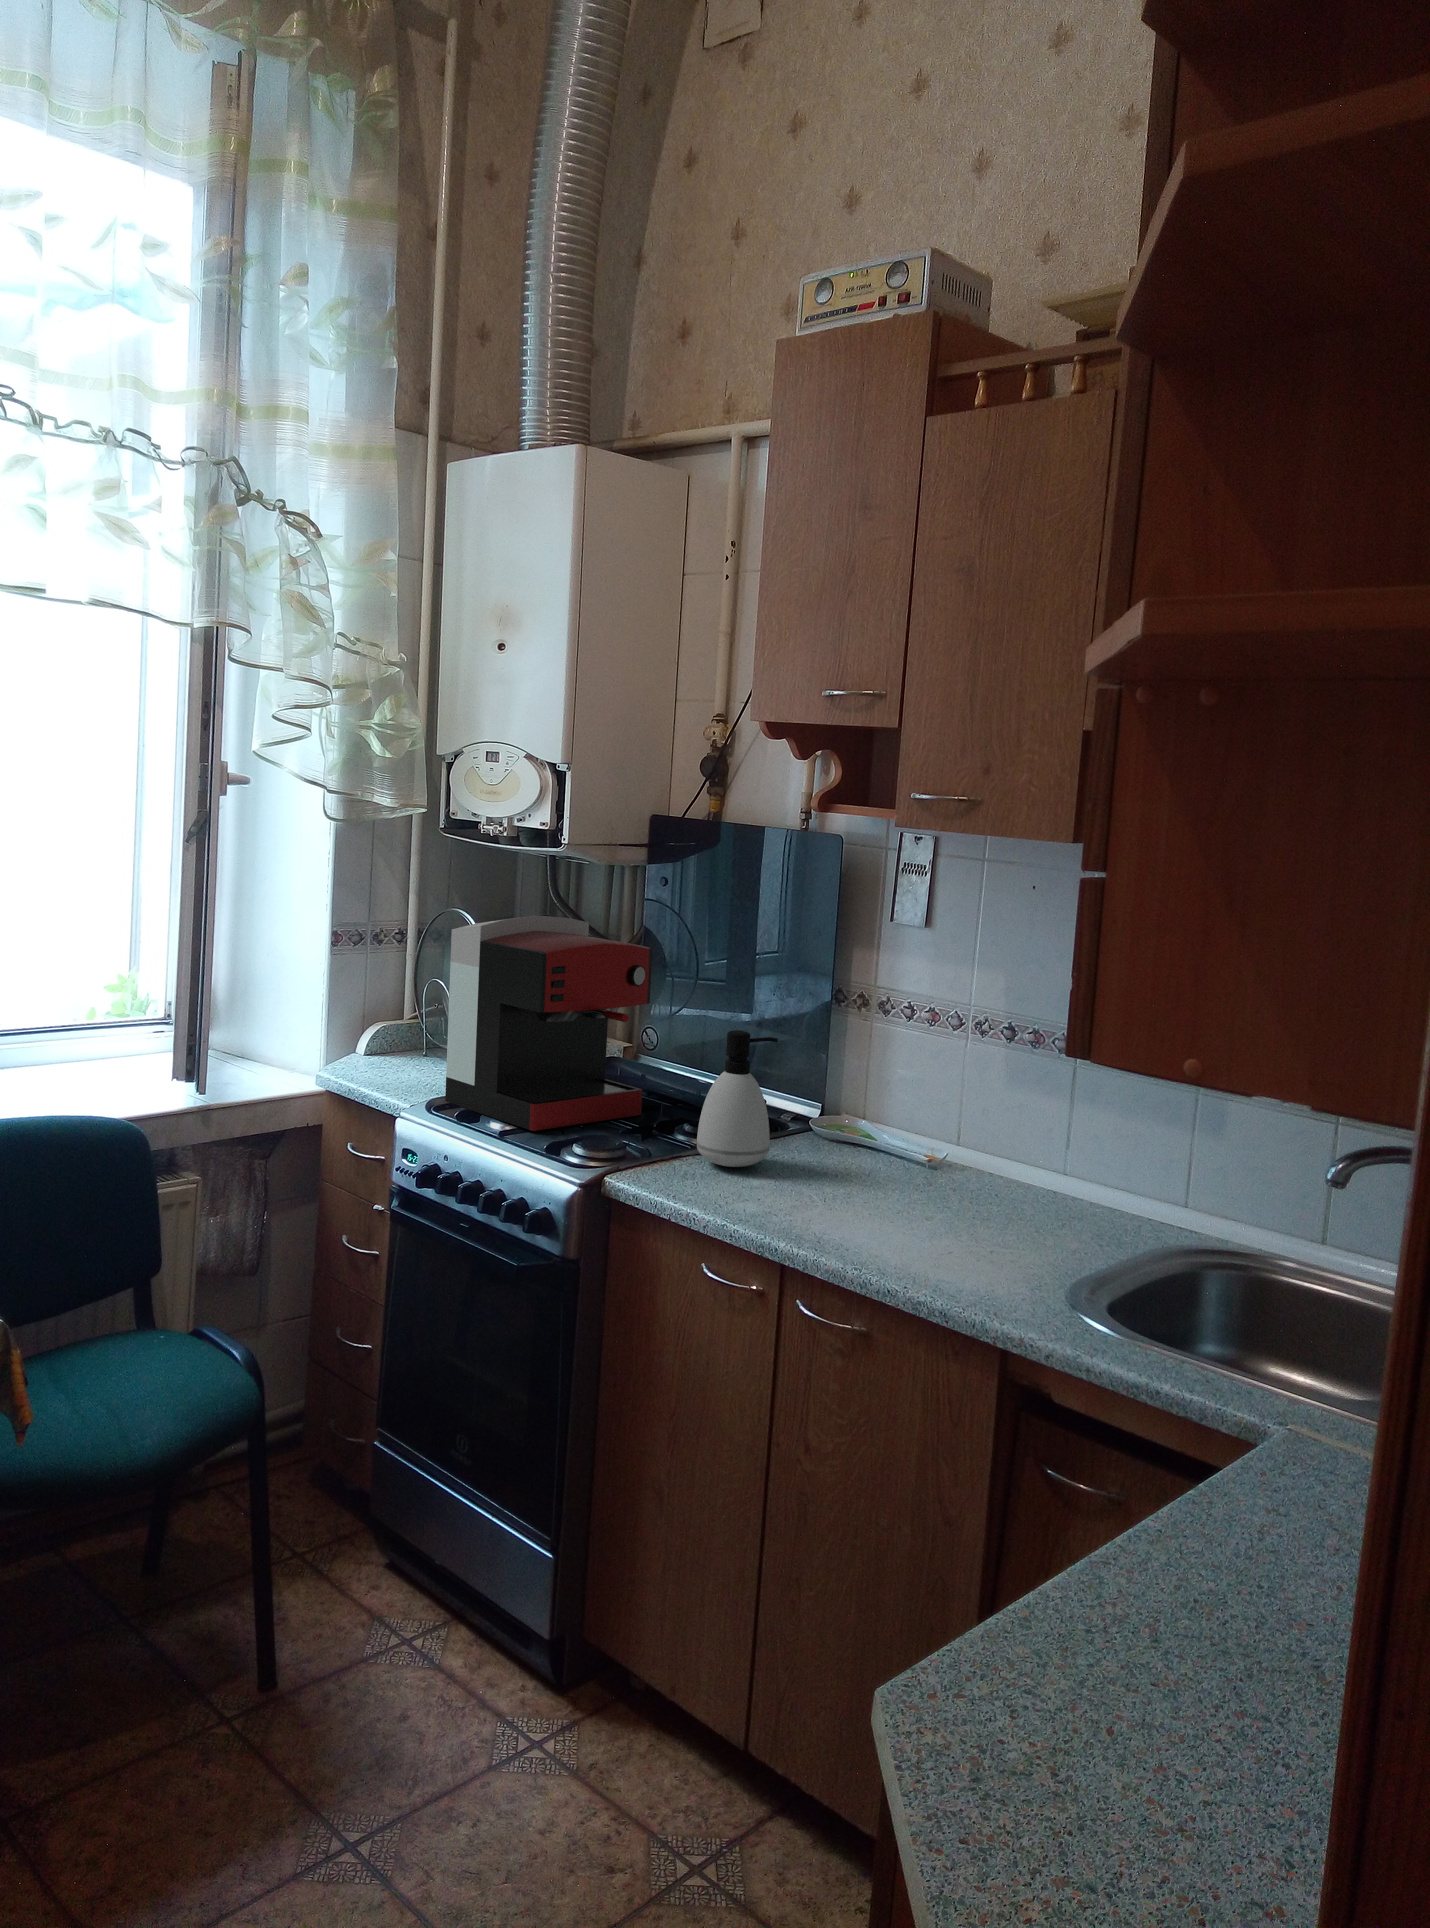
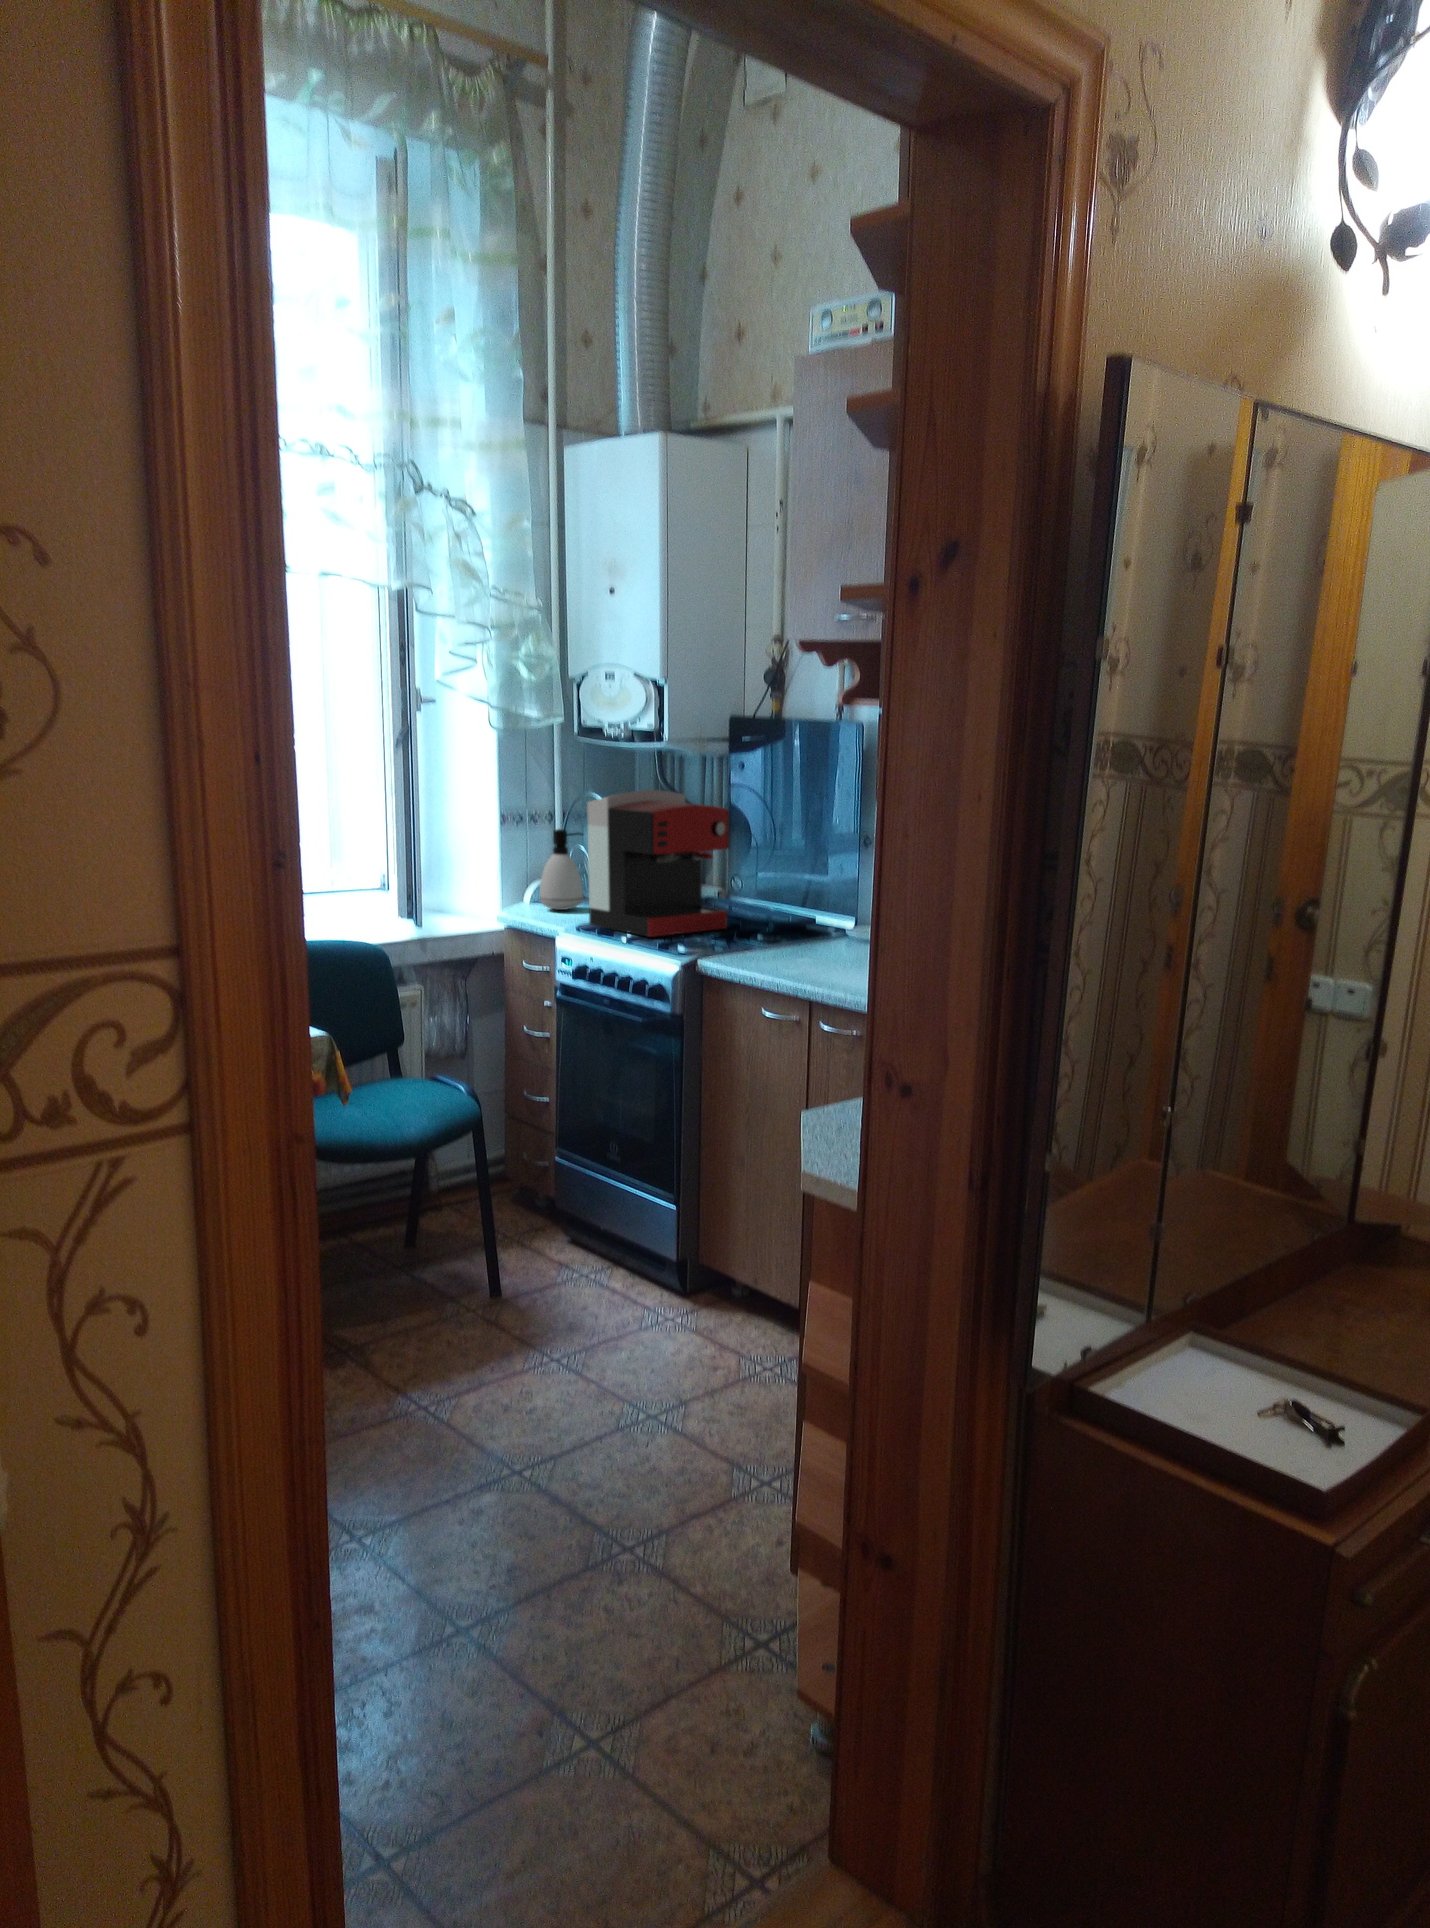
soap dispenser: present [697,1030,778,1167] -> present [540,829,583,910]

